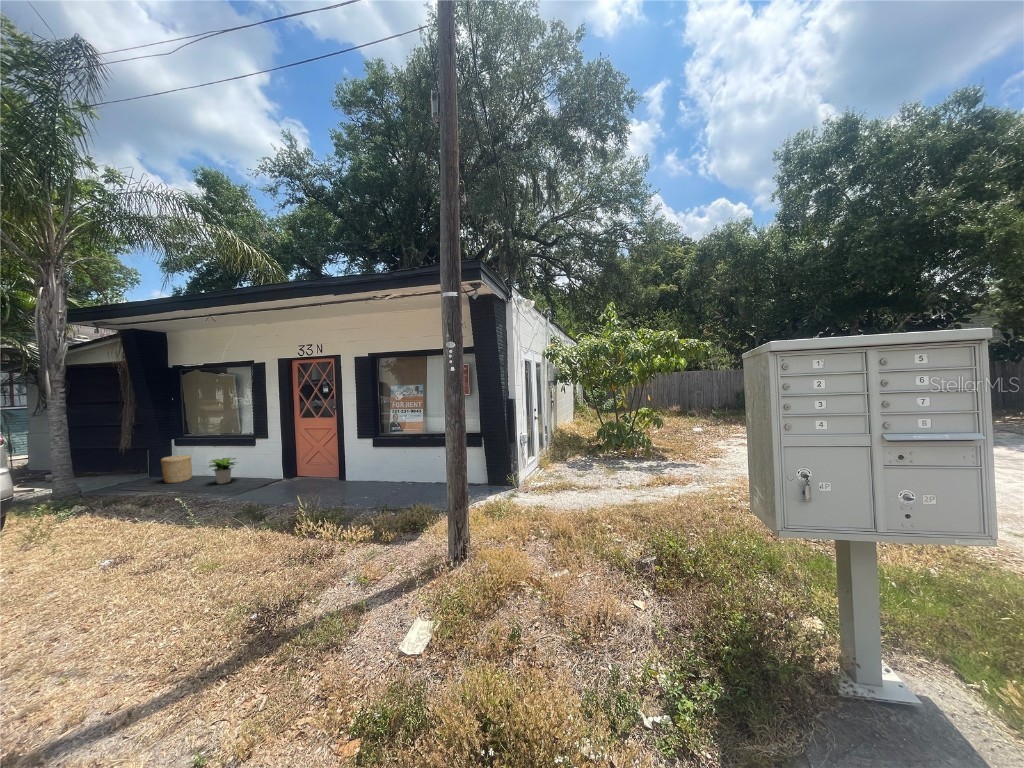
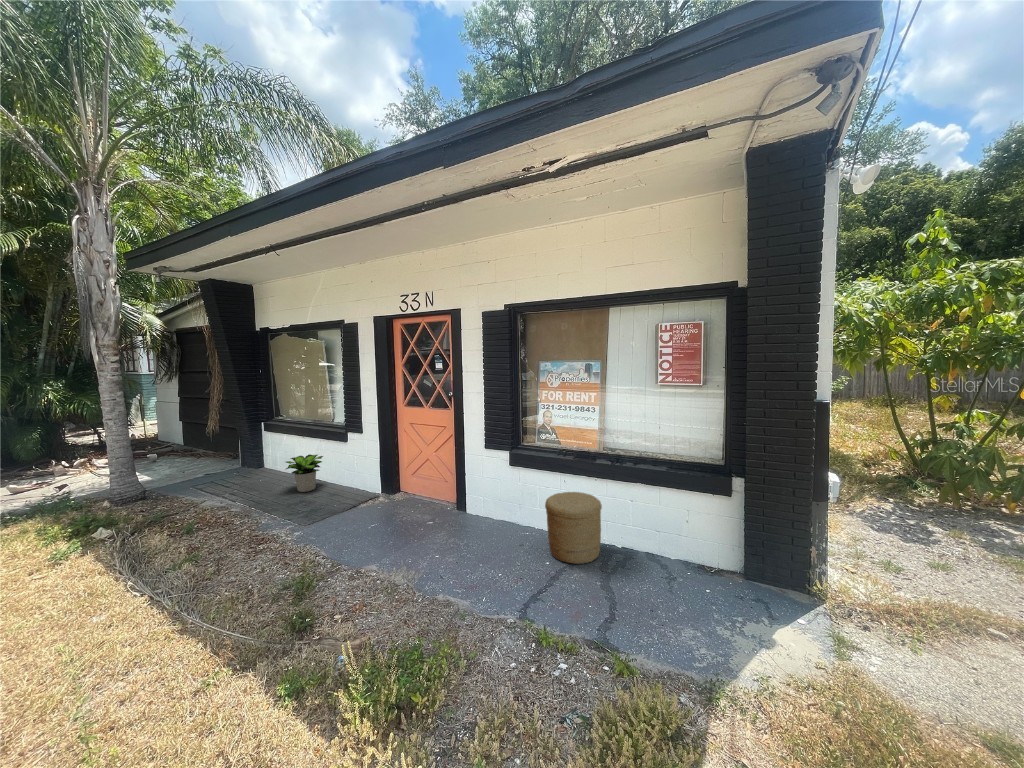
woven basket: present [161,455,192,483] -> present [545,492,602,564]

